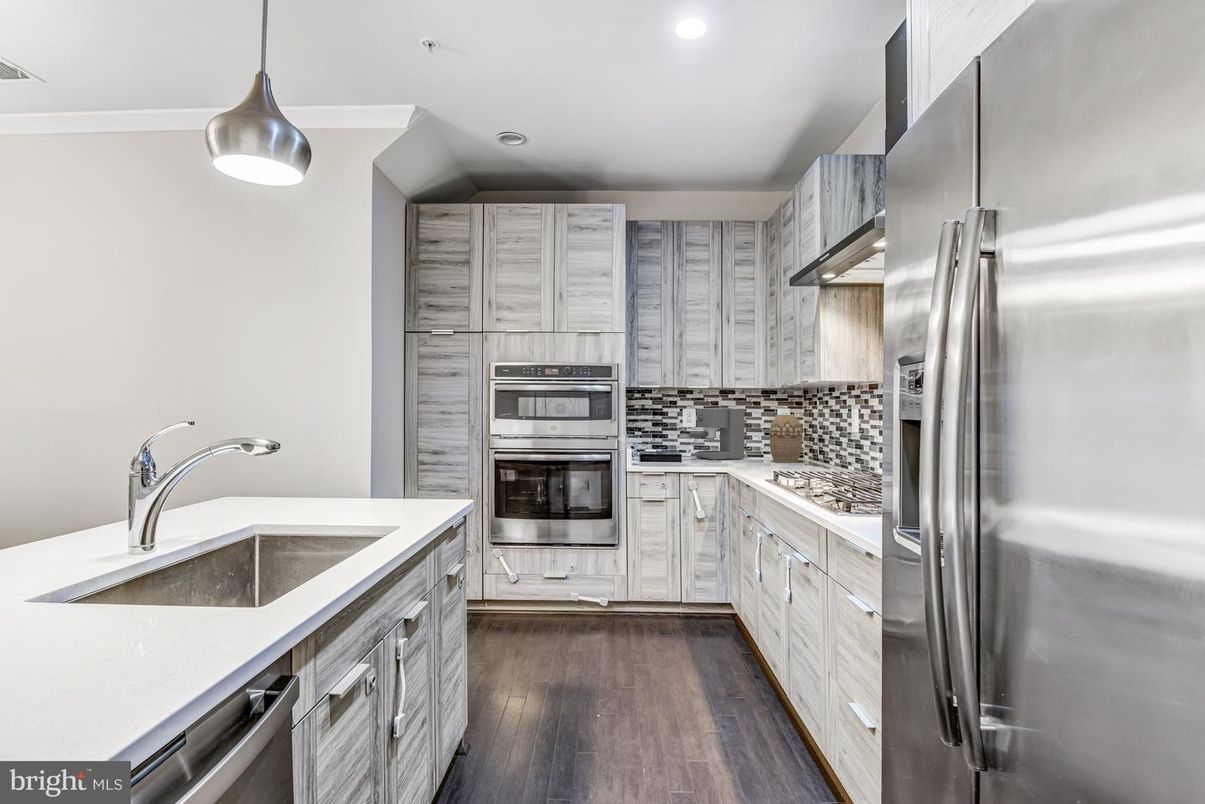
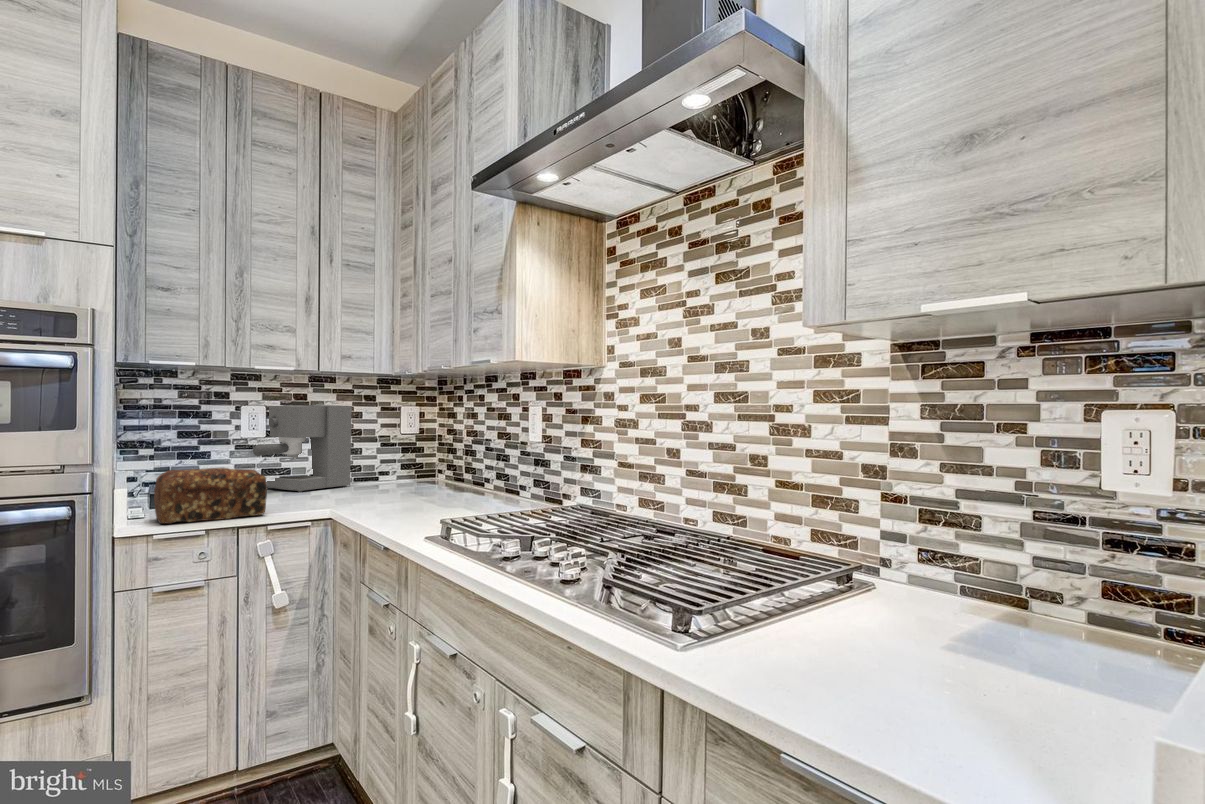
vase: present [770,414,802,463] -> none [394,415,444,490]
bread loaf: none [642,441,692,468] -> present [154,468,267,524]

